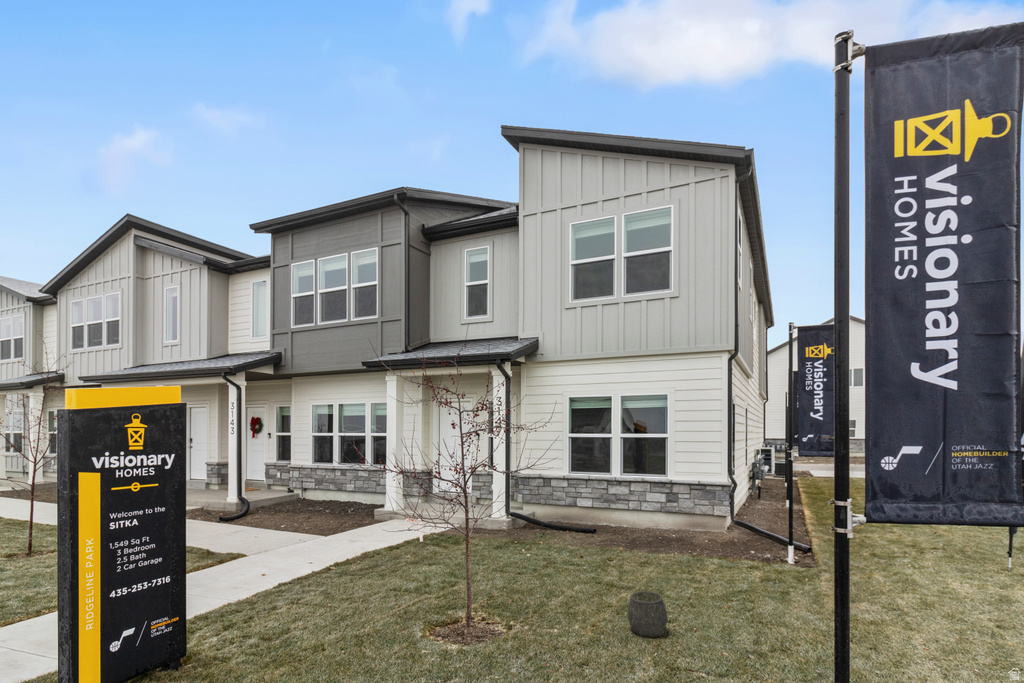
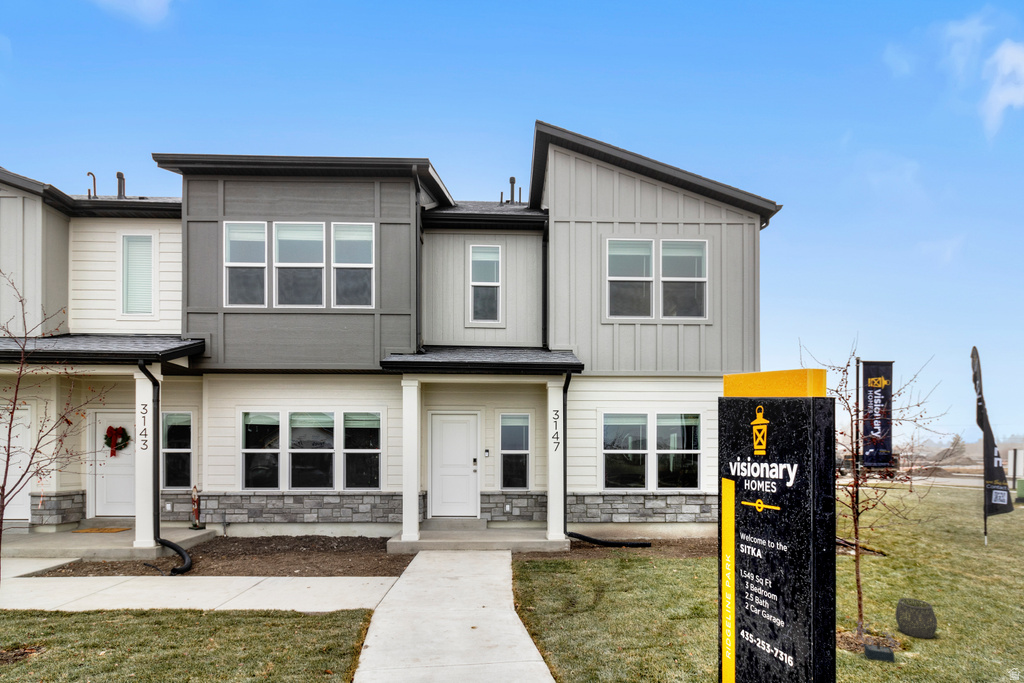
decorative plant: none [511,598,552,645] -> present [854,622,900,662]

